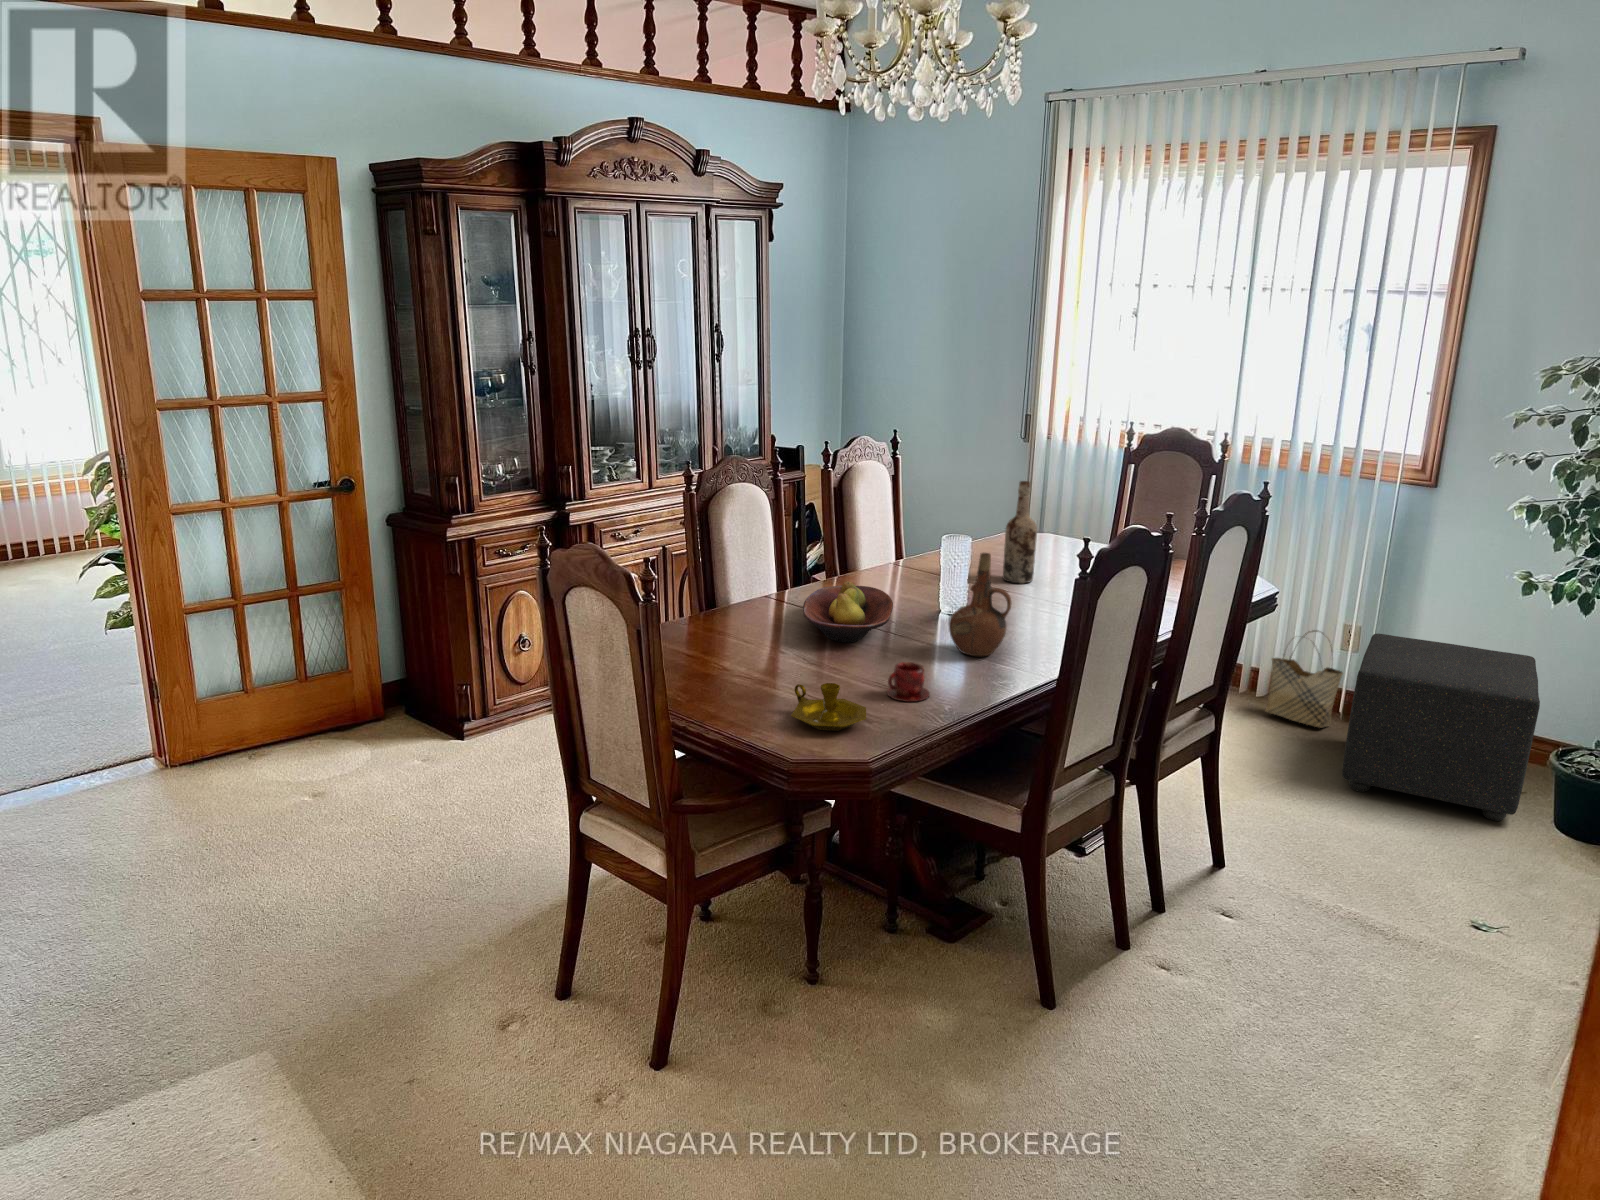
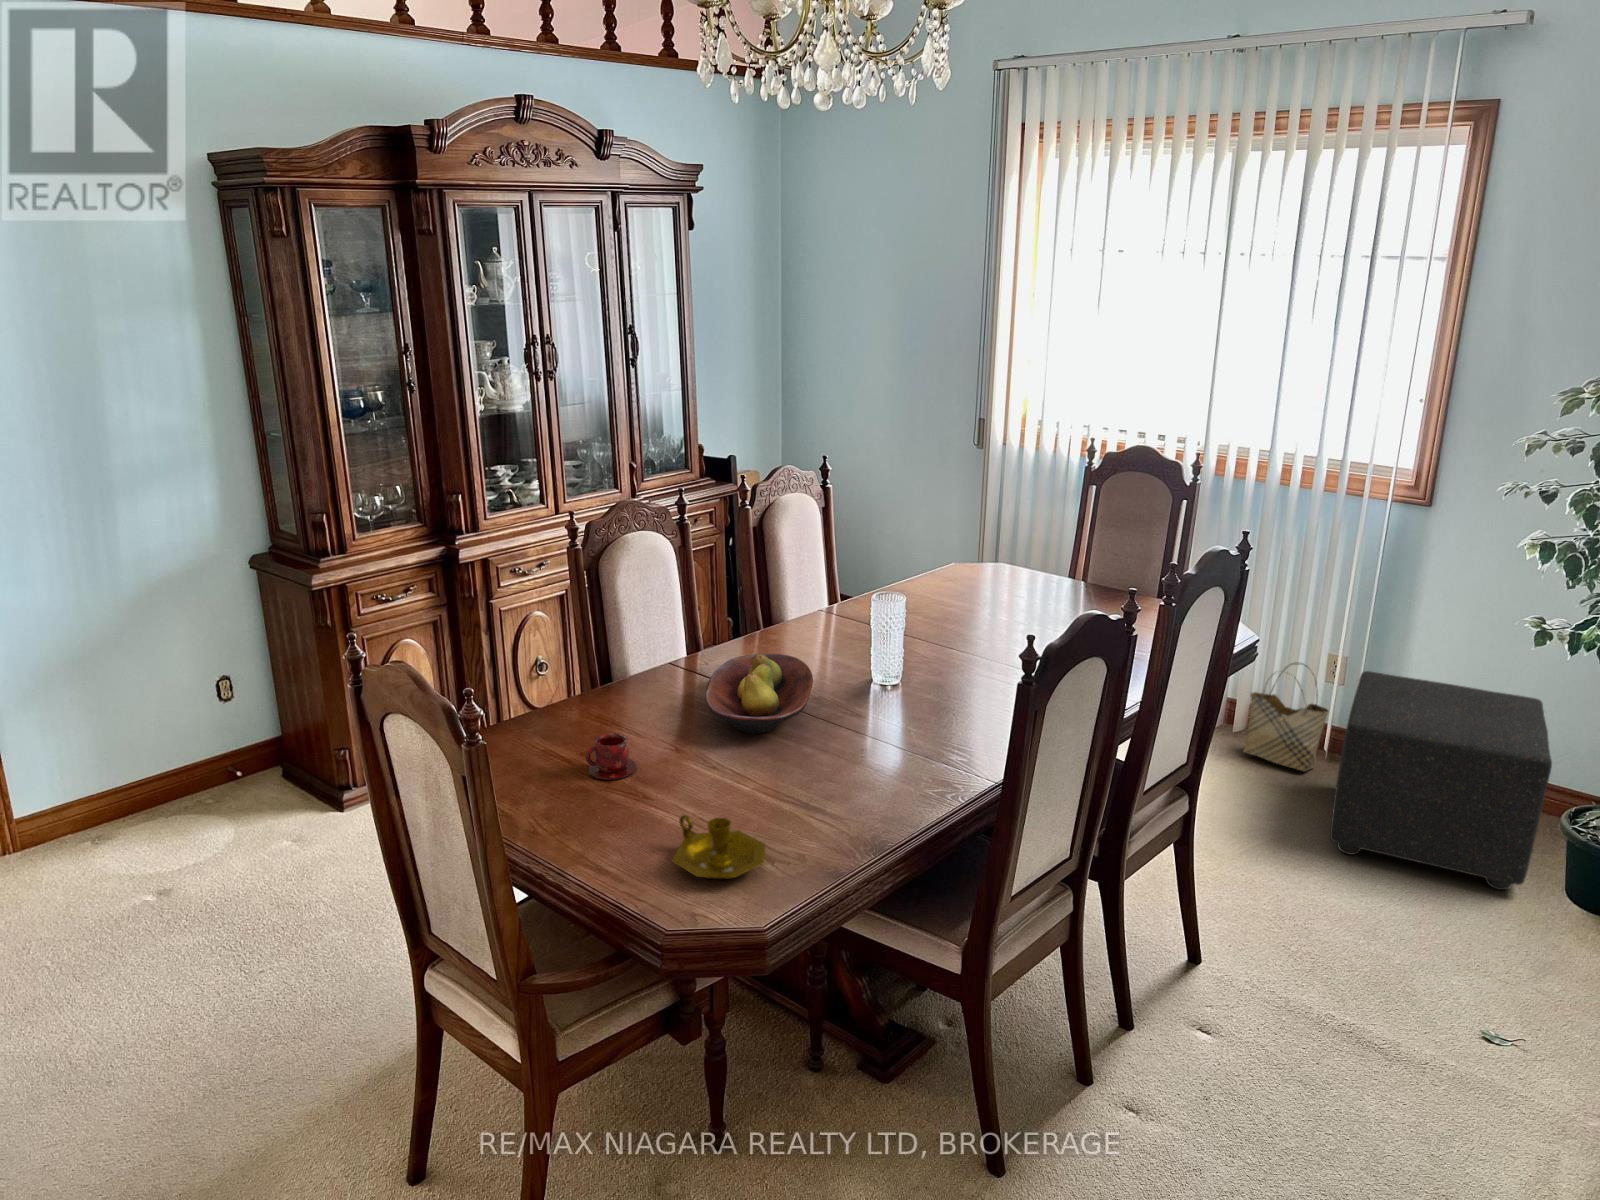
wine bottle: present [1003,481,1037,583] -> none [946,521,985,638]
ceramic pitcher: present [949,553,1011,656] -> none [875,630,948,752]
teacup: present [887,662,930,702] -> present [586,733,636,780]

